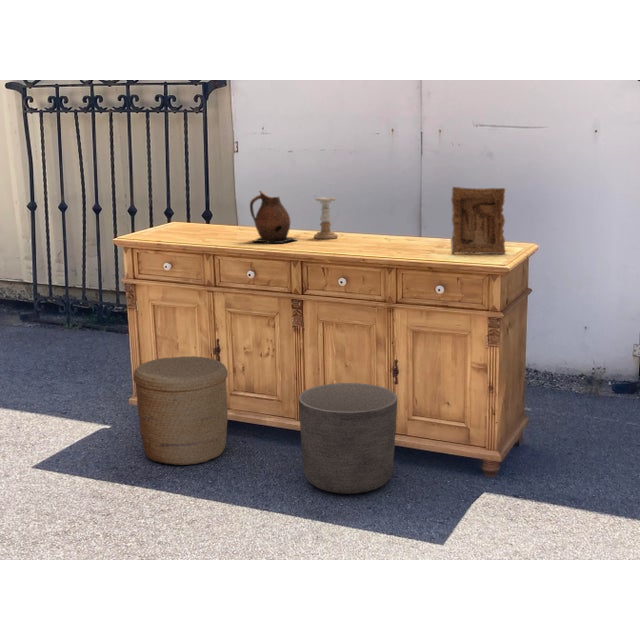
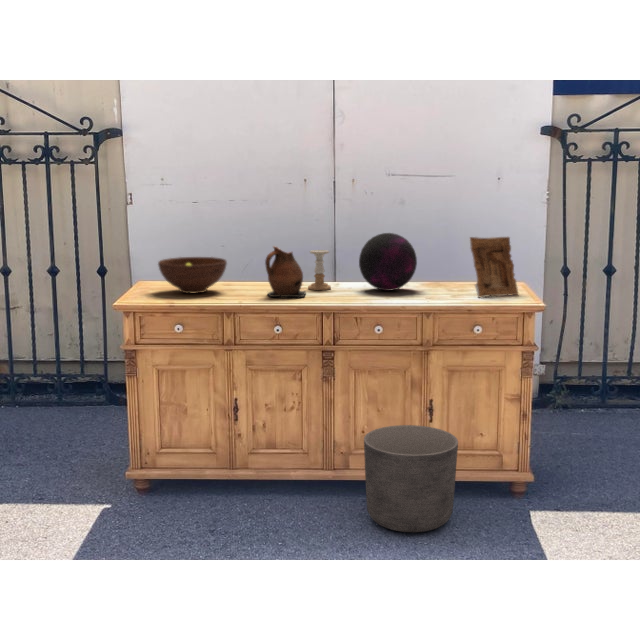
decorative orb: none [354,181,416,243] -> present [359,233,417,291]
fruit bowl: none [171,200,237,235] -> present [158,257,227,293]
woven basket: present [133,356,228,465] -> none [171,419,267,534]

